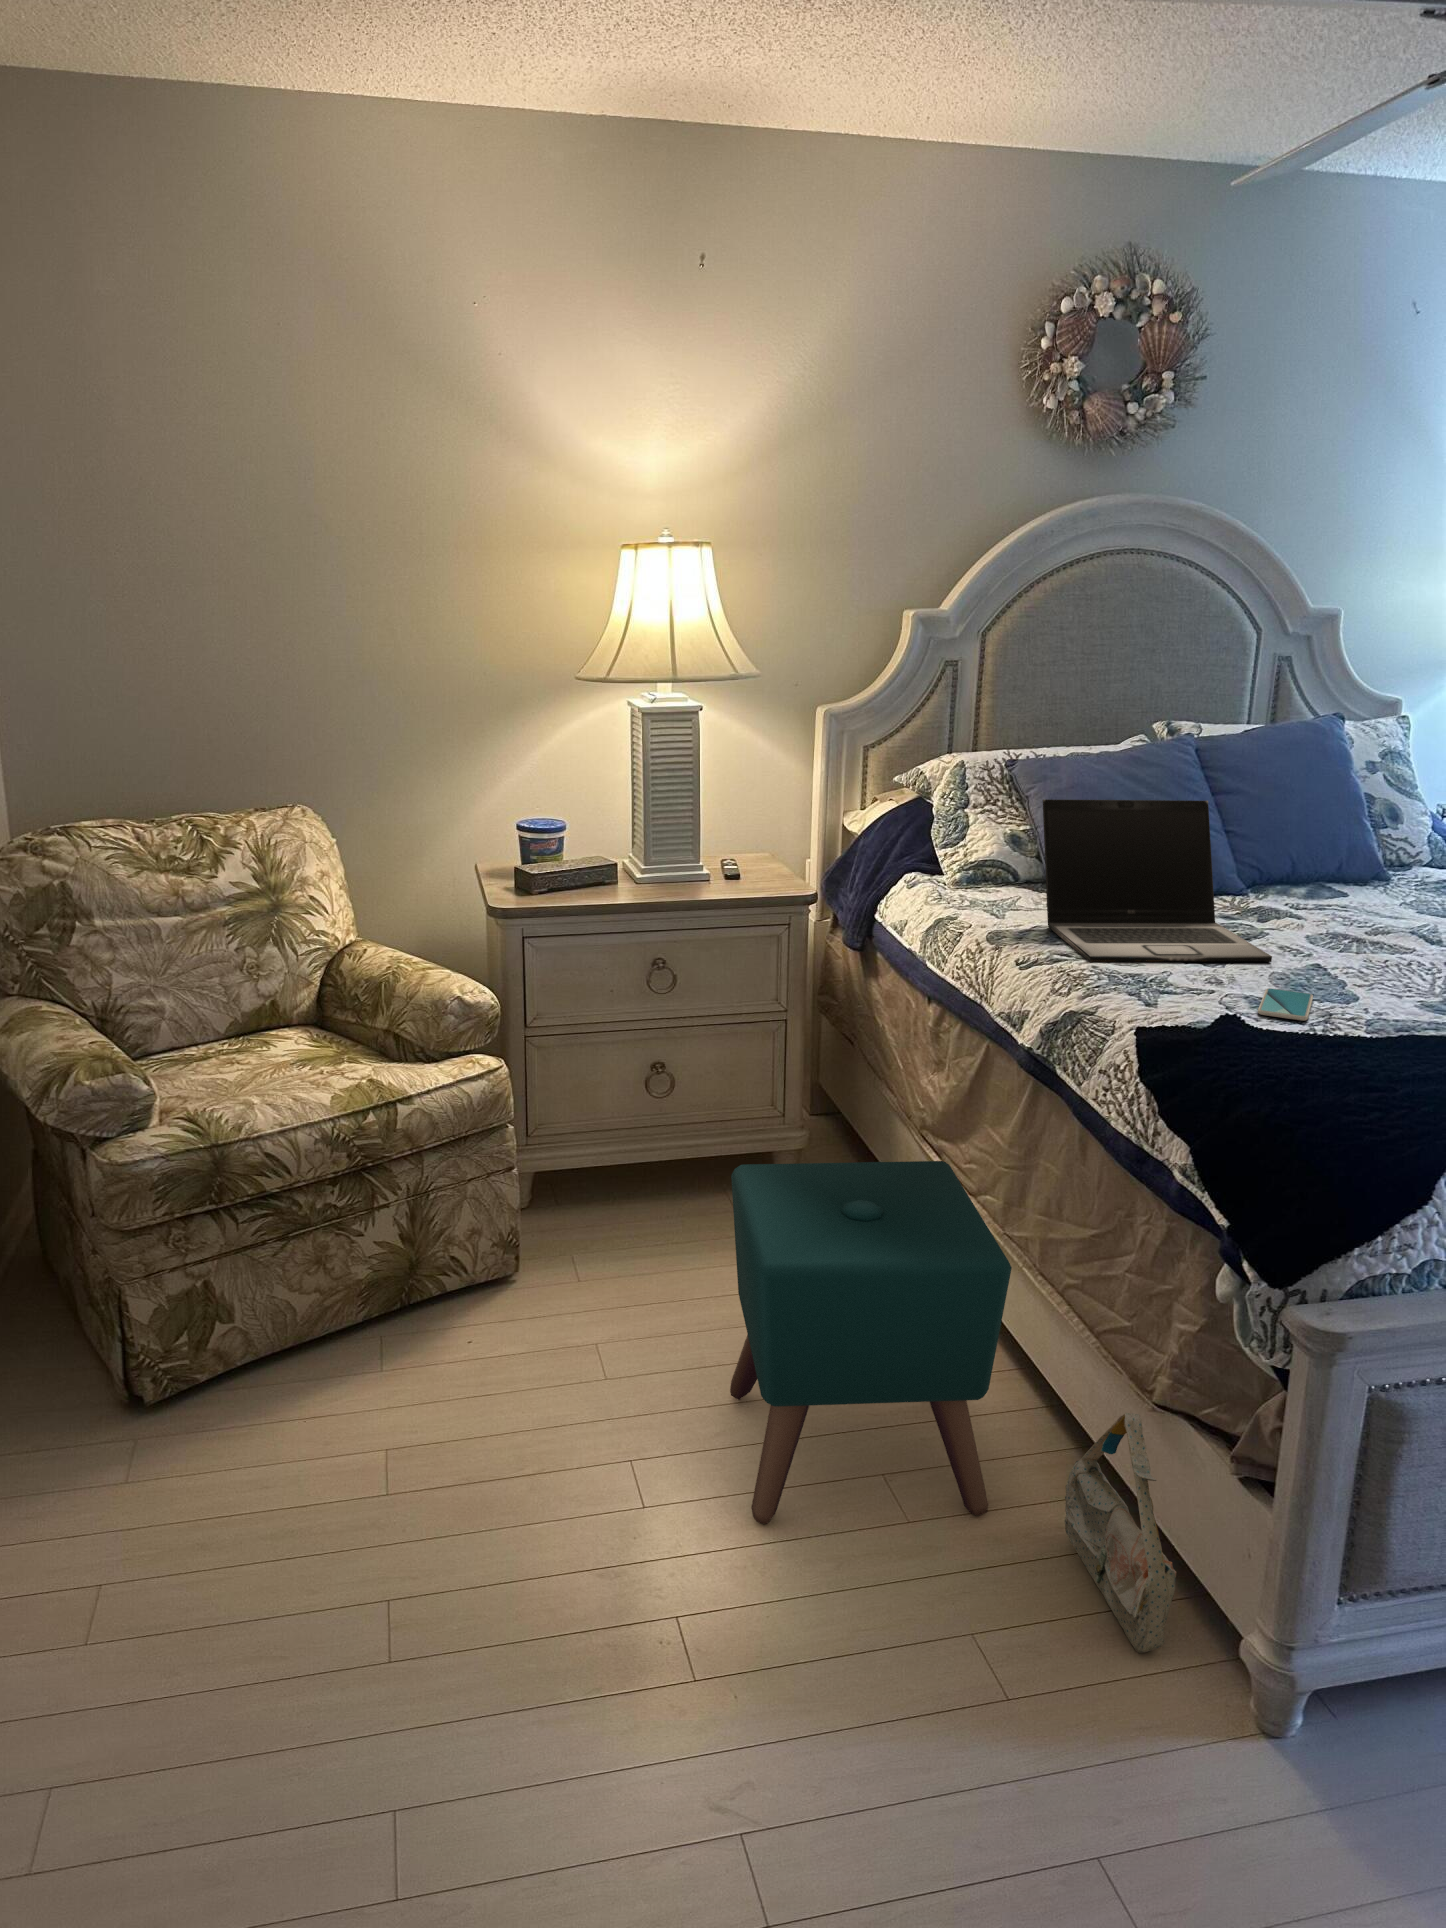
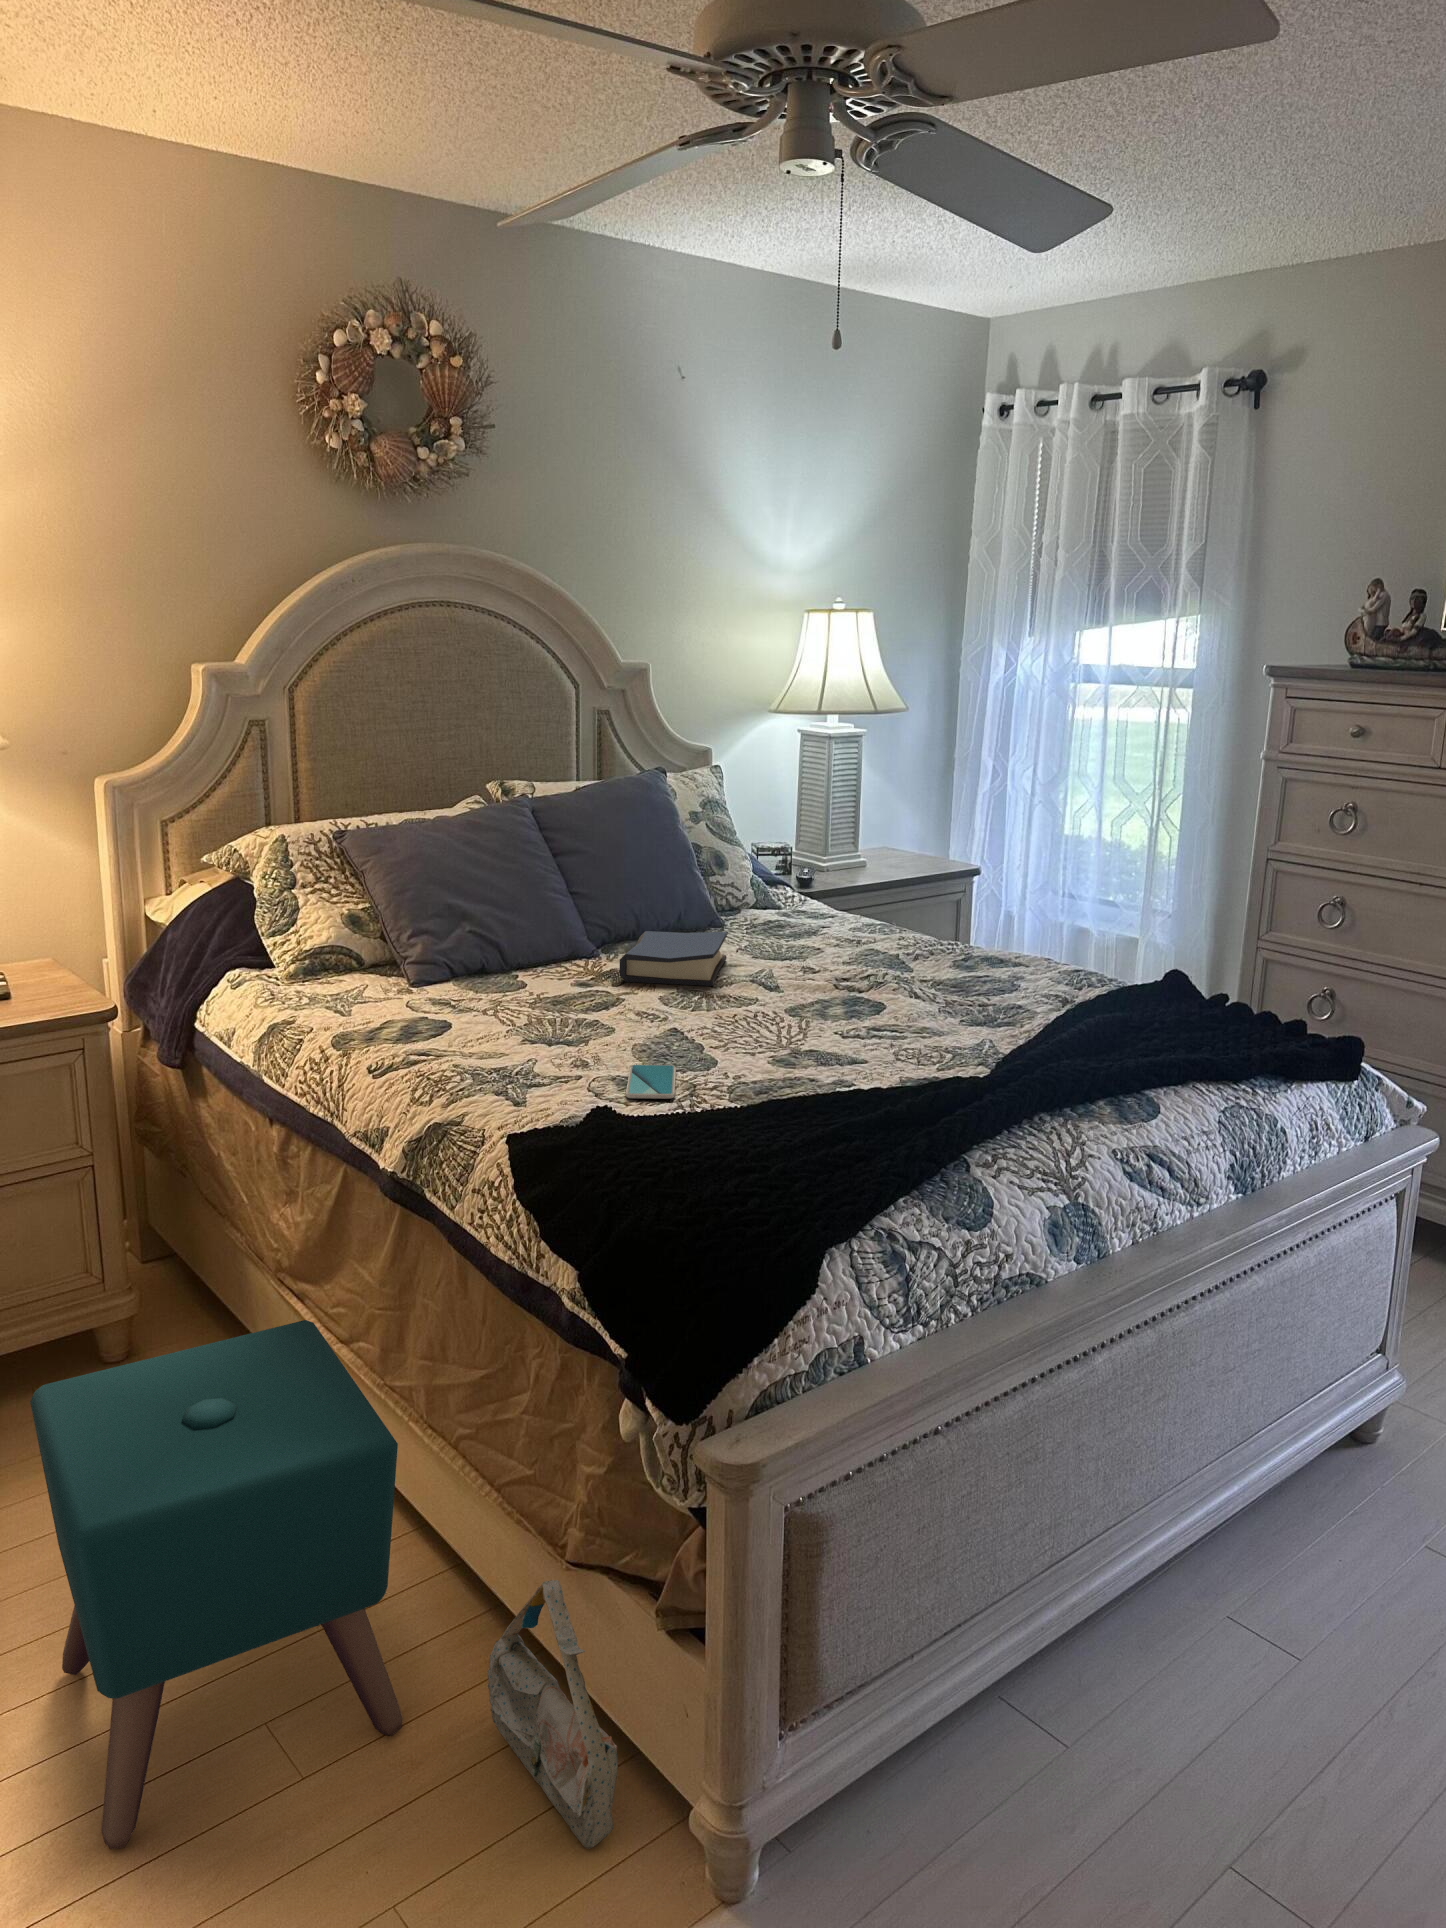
laptop: present [1043,799,1272,962] -> none [376,866,631,1059]
hardback book: none [1268,876,1390,934] -> present [620,931,727,986]

